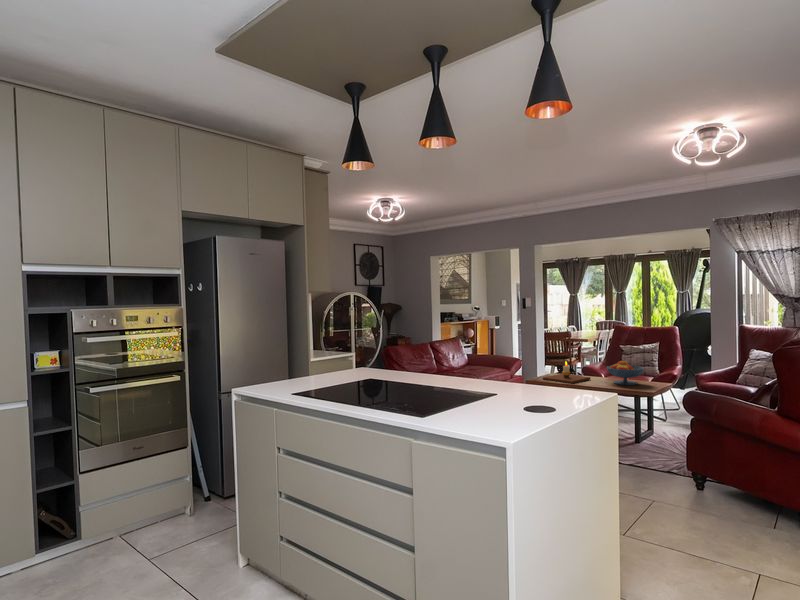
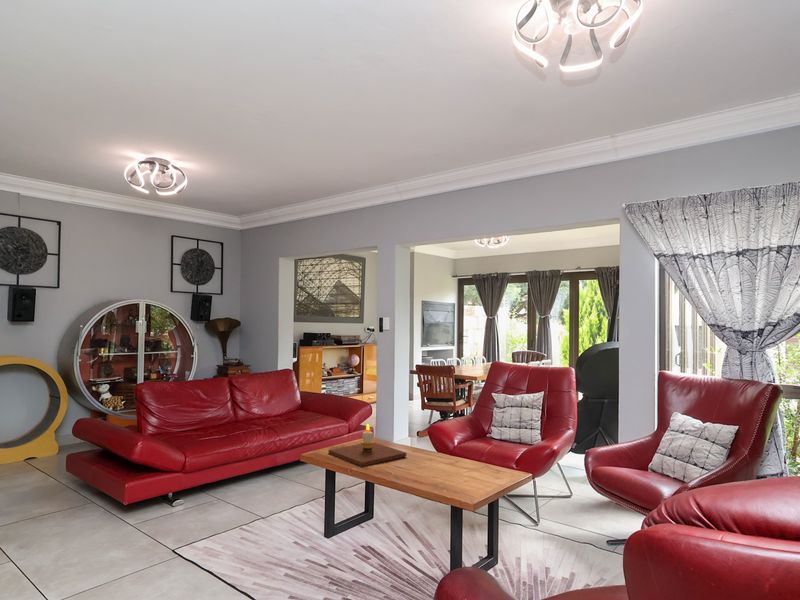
fruit bowl: present [607,361,644,385] -> none [425,426,485,474]

